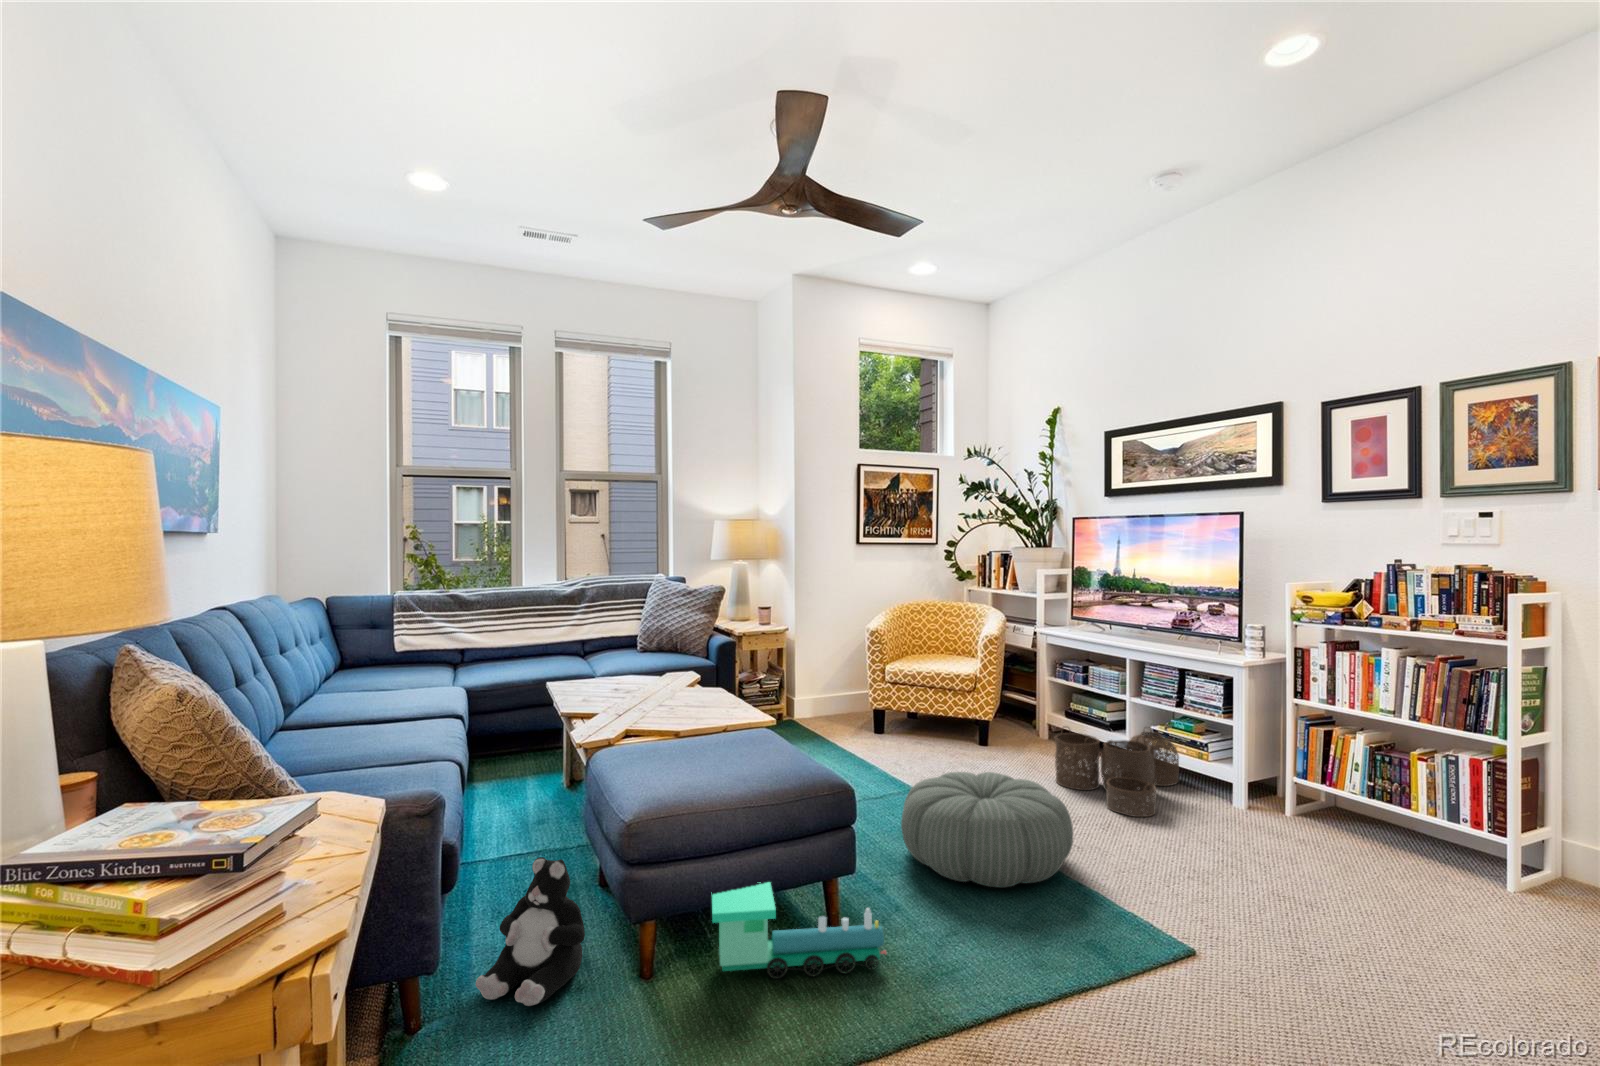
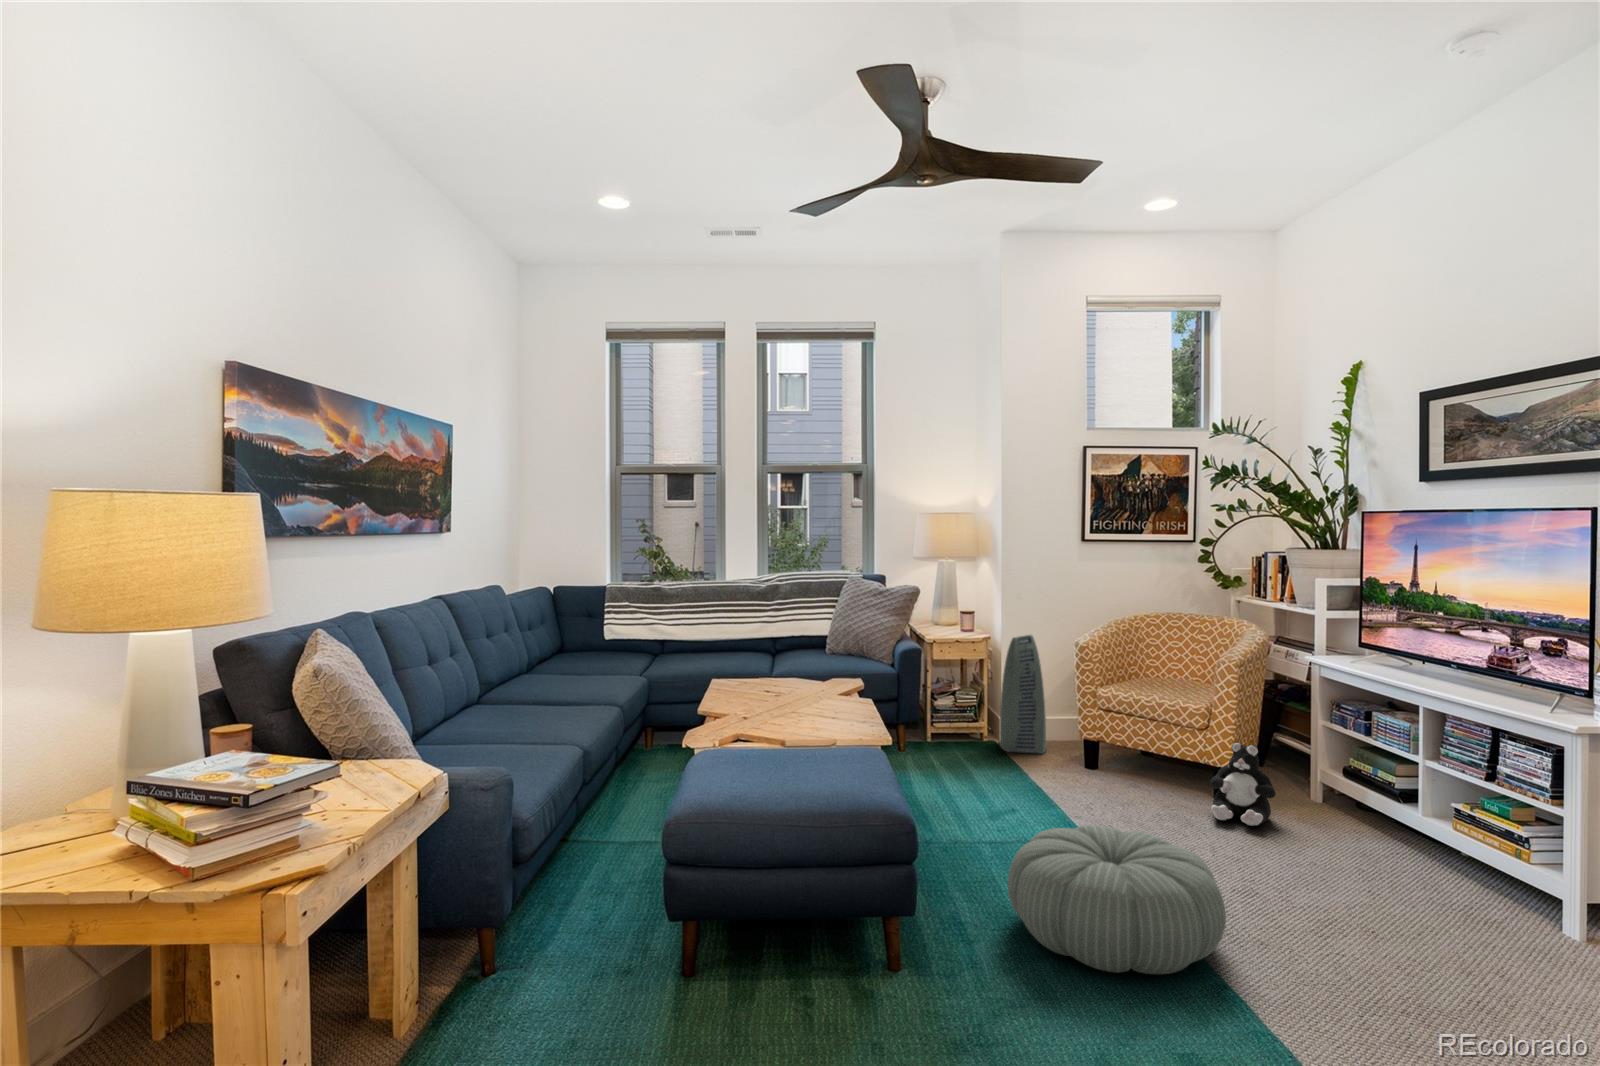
air purifier: none [795,624,836,728] -> present [999,635,1046,754]
woven basket: present [1055,727,1179,817] -> none [1284,787,1484,923]
plush toy: present [476,857,585,1006] -> present [1210,742,1276,826]
toy train: present [712,882,886,979] -> none [722,903,913,1027]

